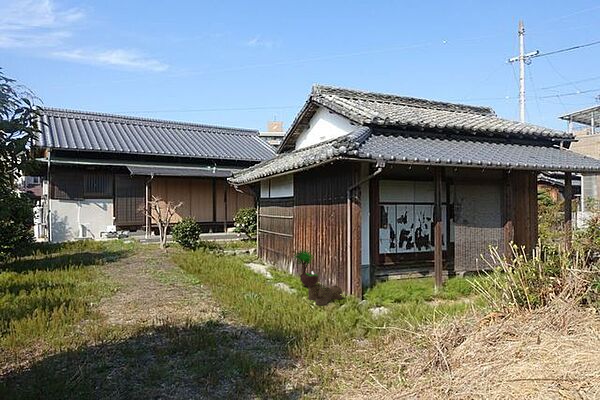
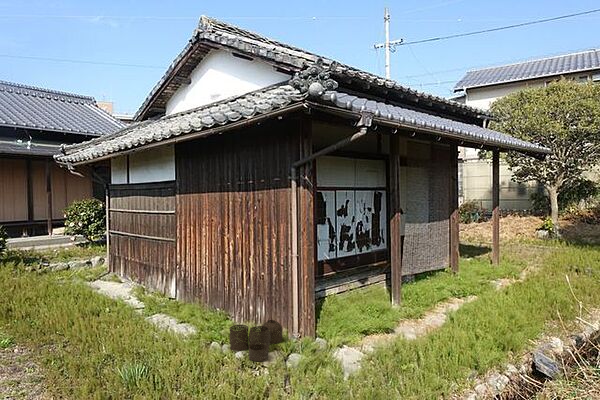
potted tree: present [294,250,318,287] -> none [188,257,231,321]

